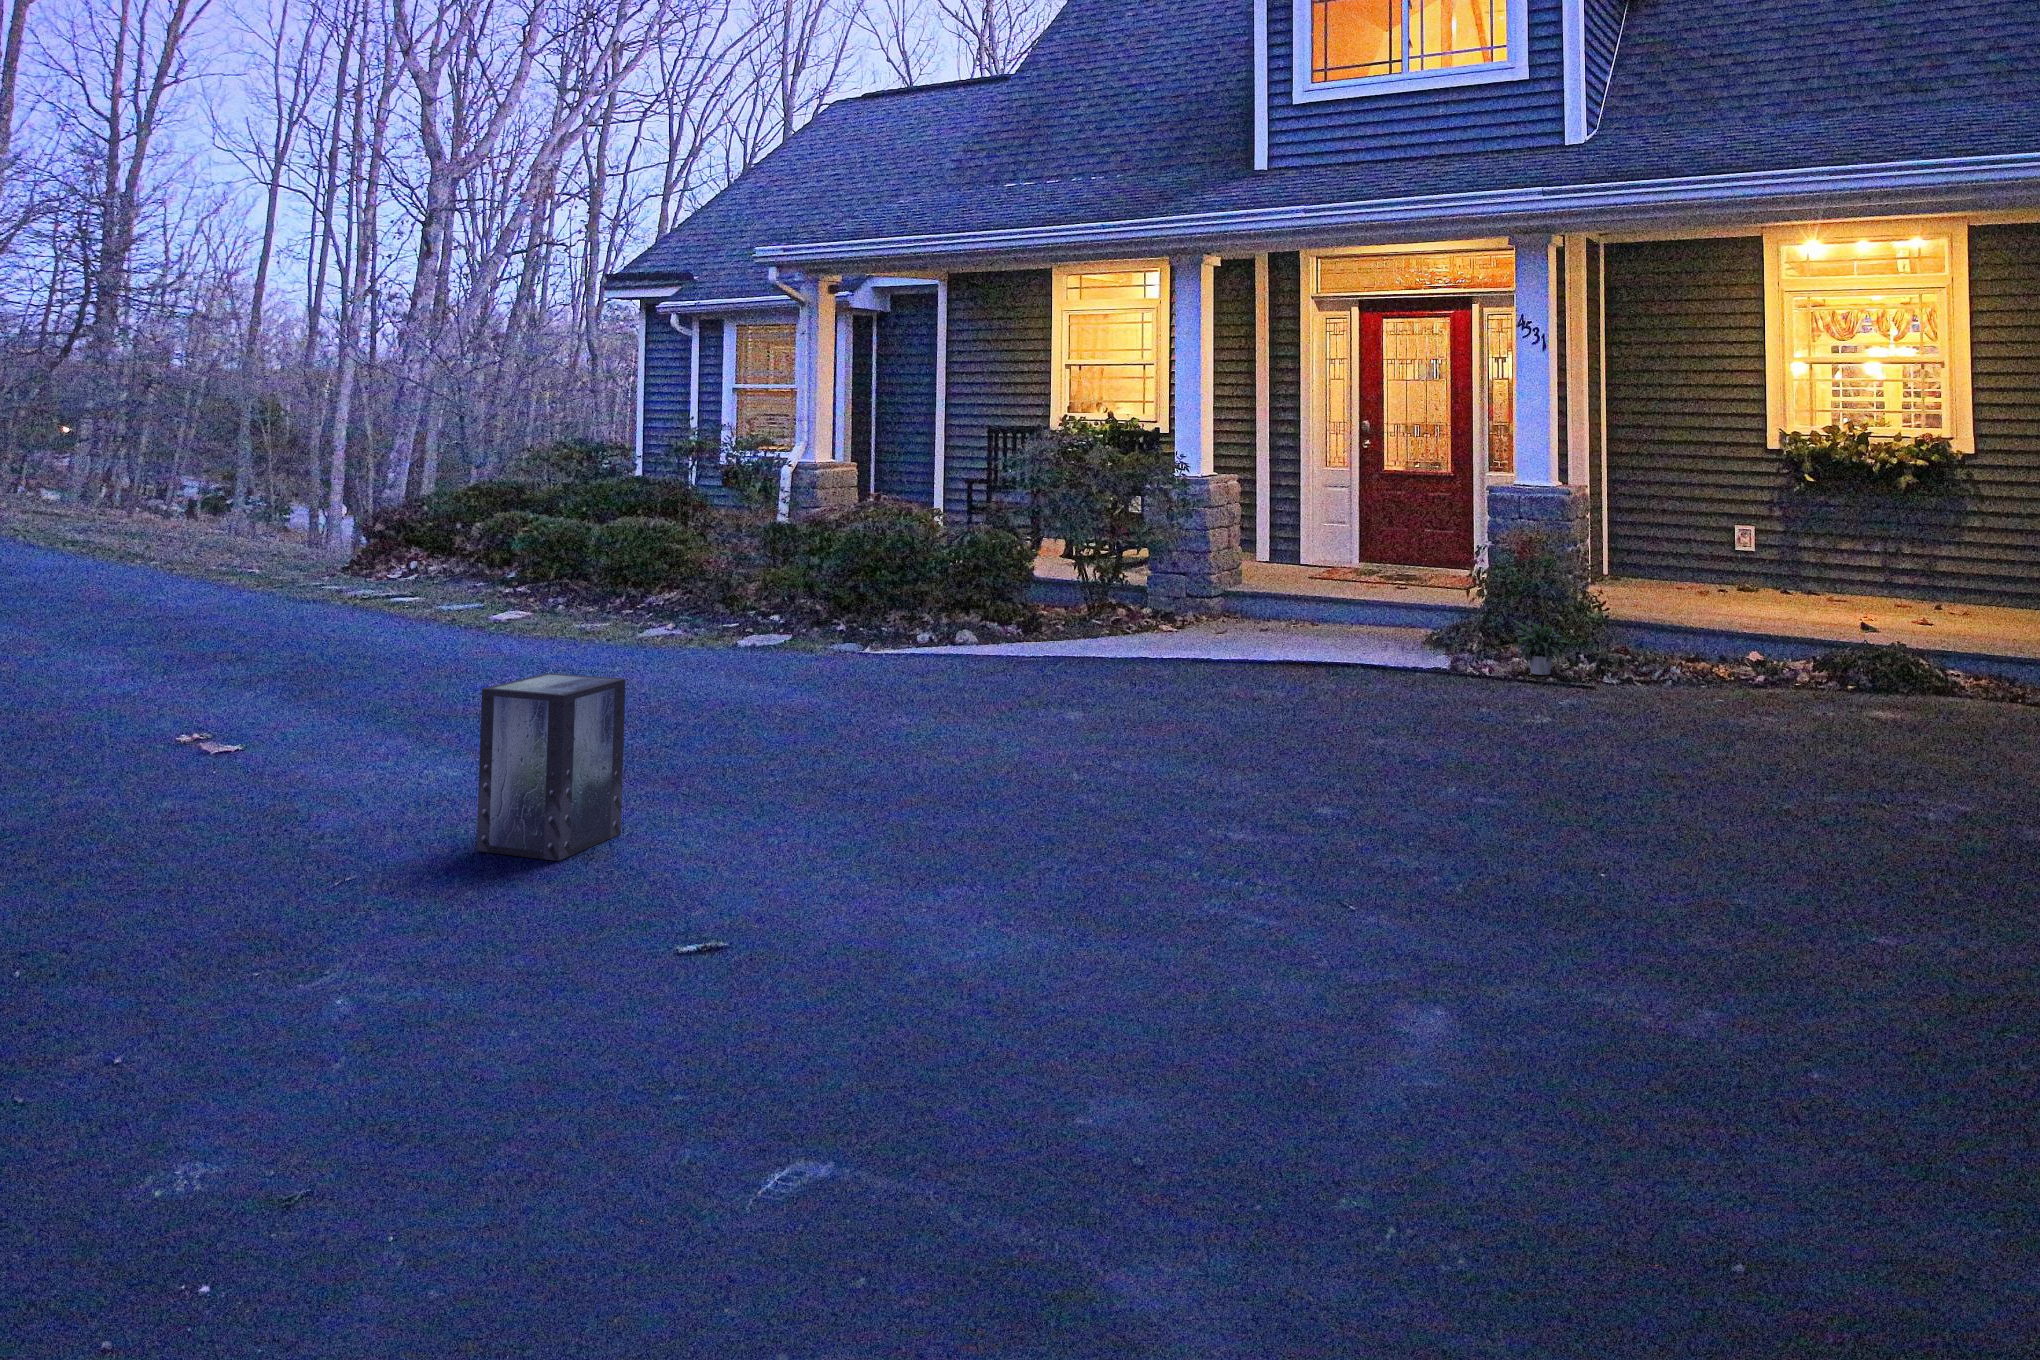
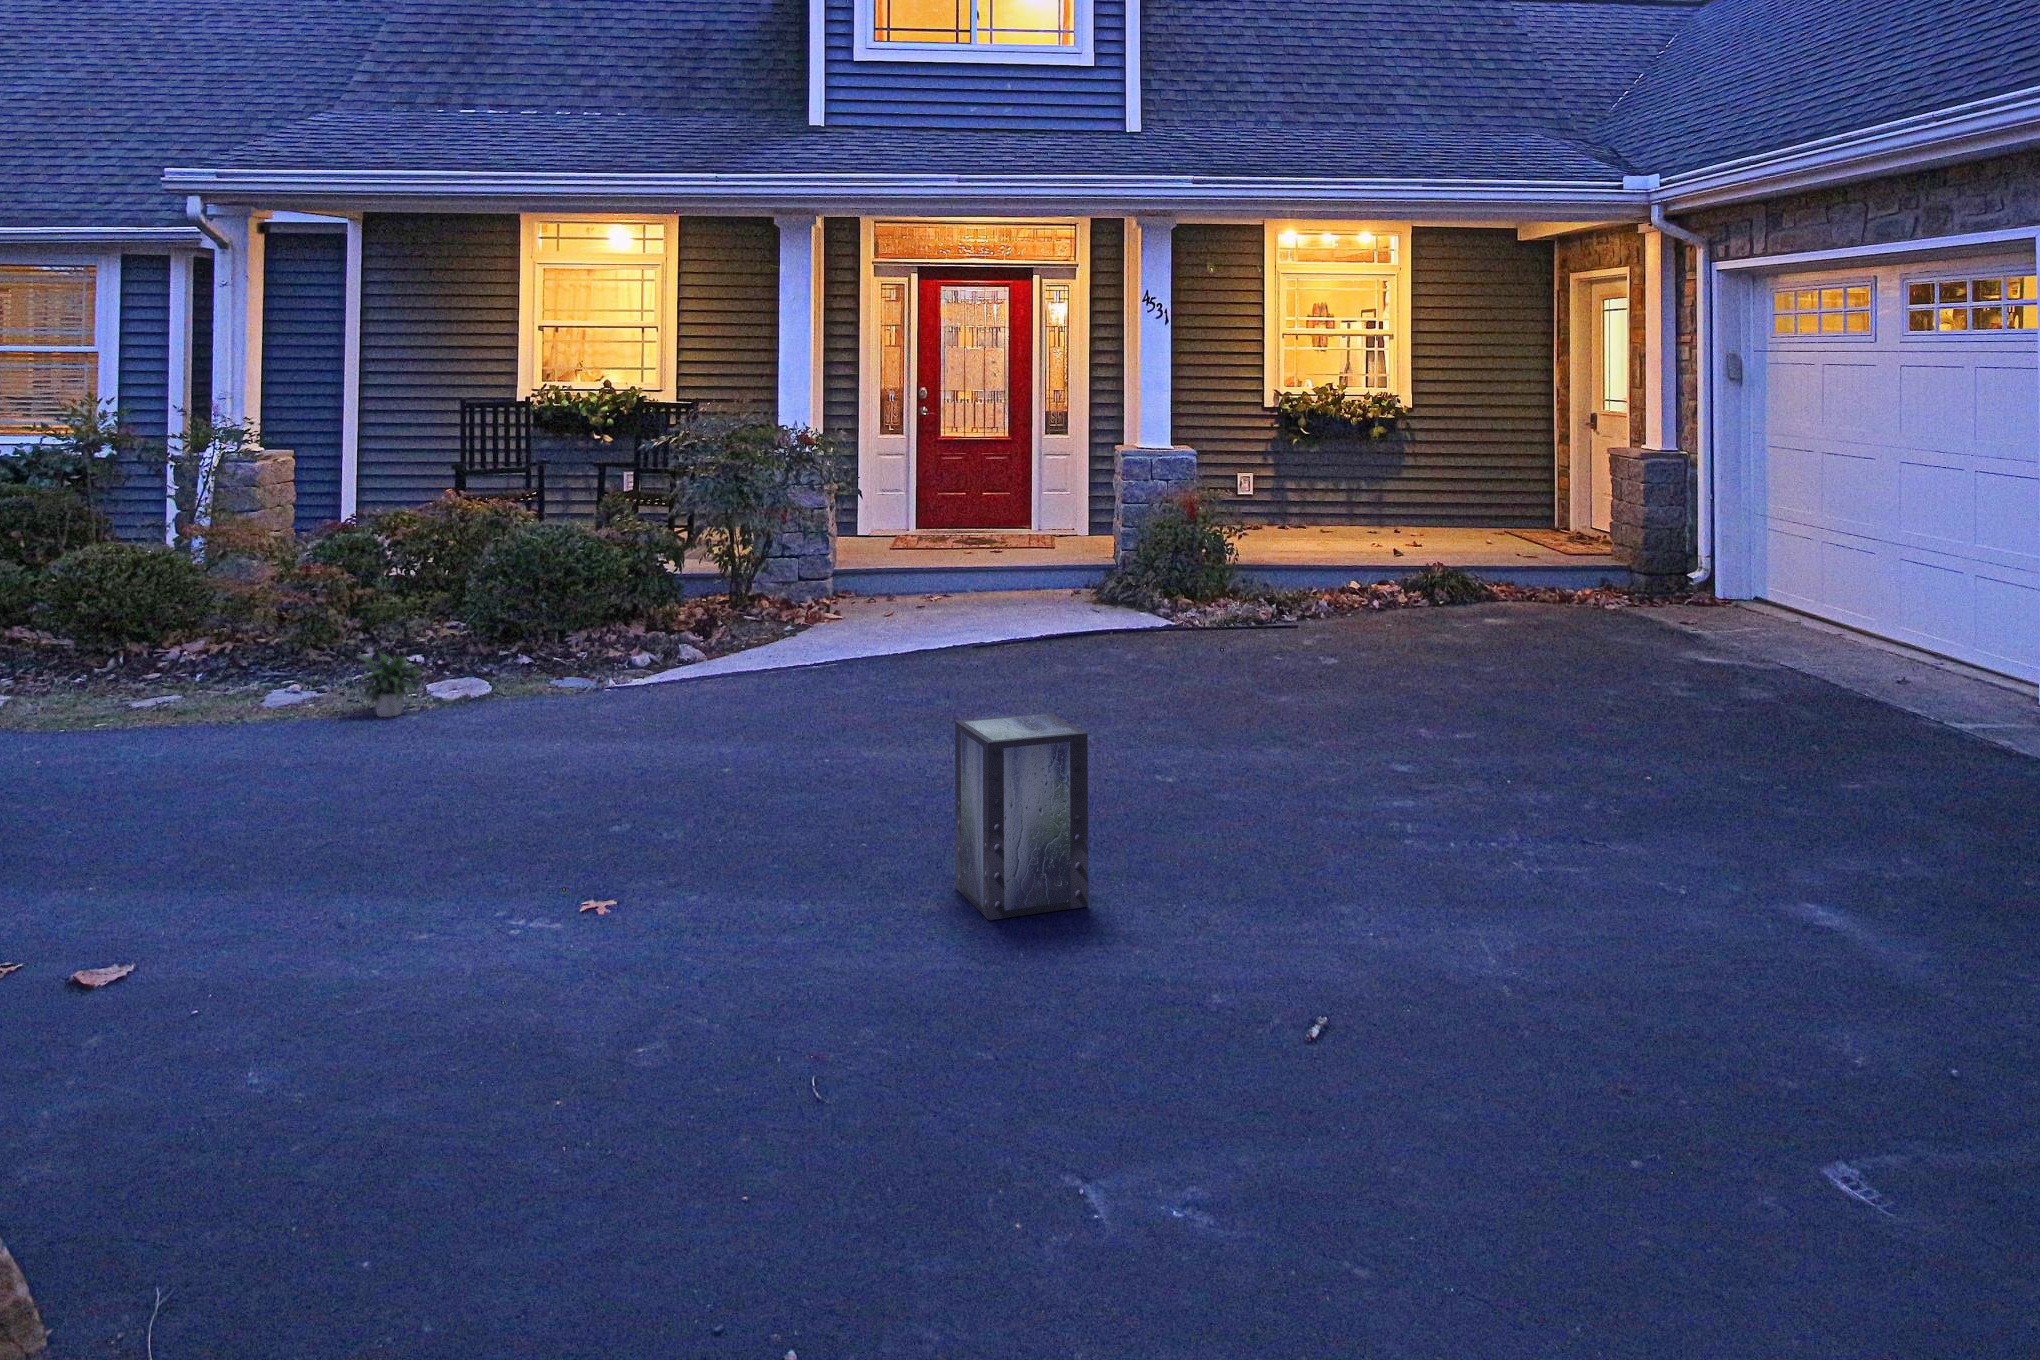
potted plant: present [1514,621,1568,675] -> present [358,654,423,717]

